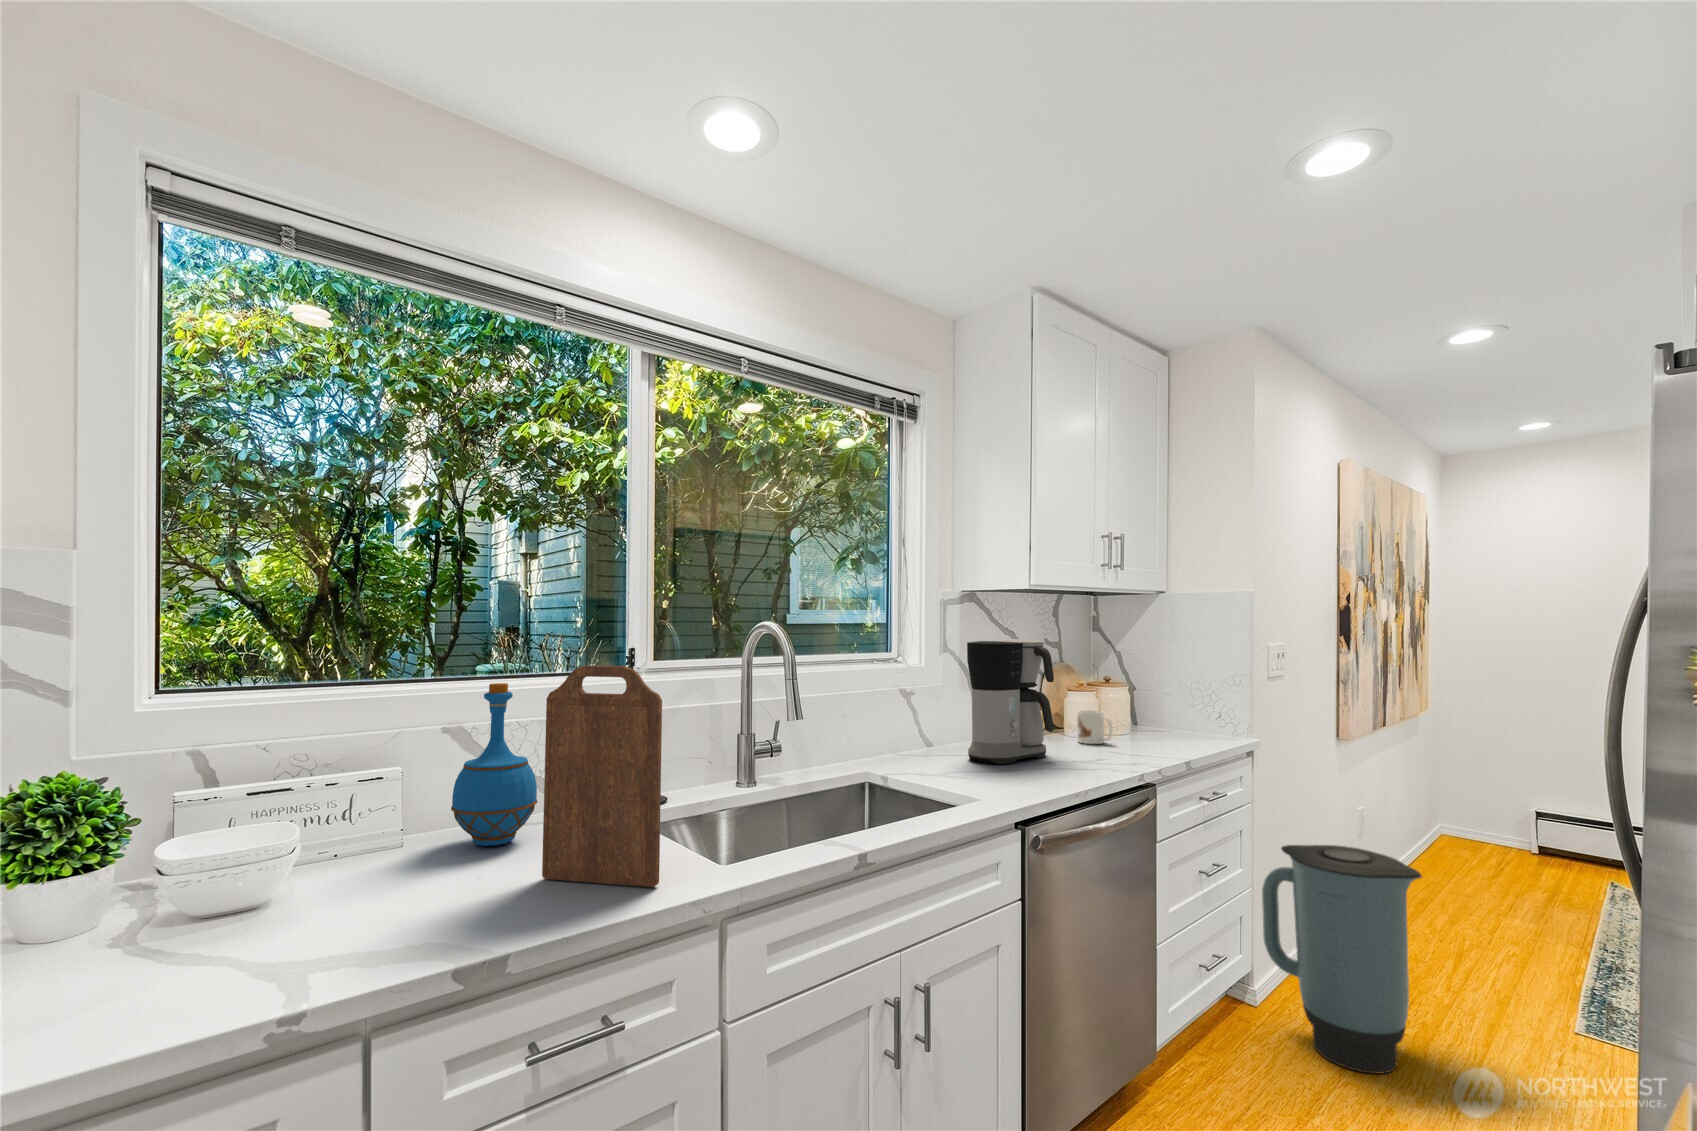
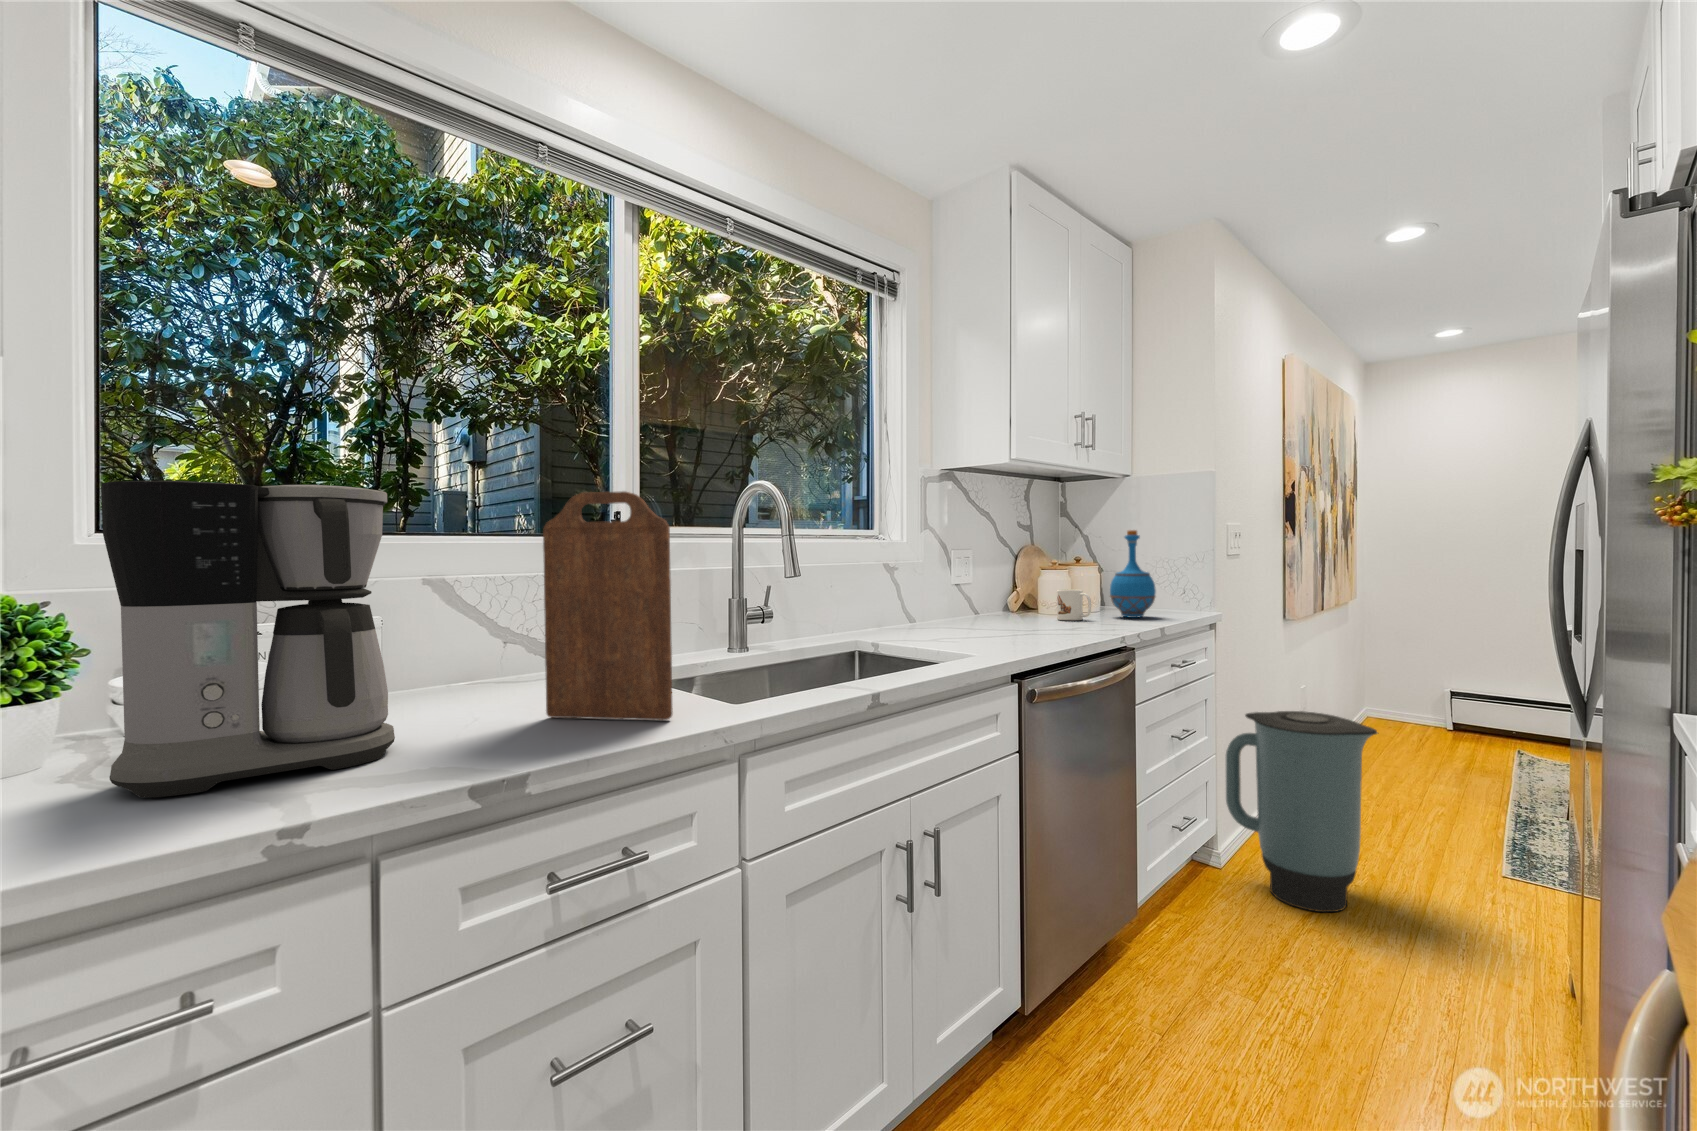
coffee maker: present [967,639,1054,764] -> present [101,480,395,798]
bottle: present [451,683,537,846] -> present [1110,530,1156,618]

